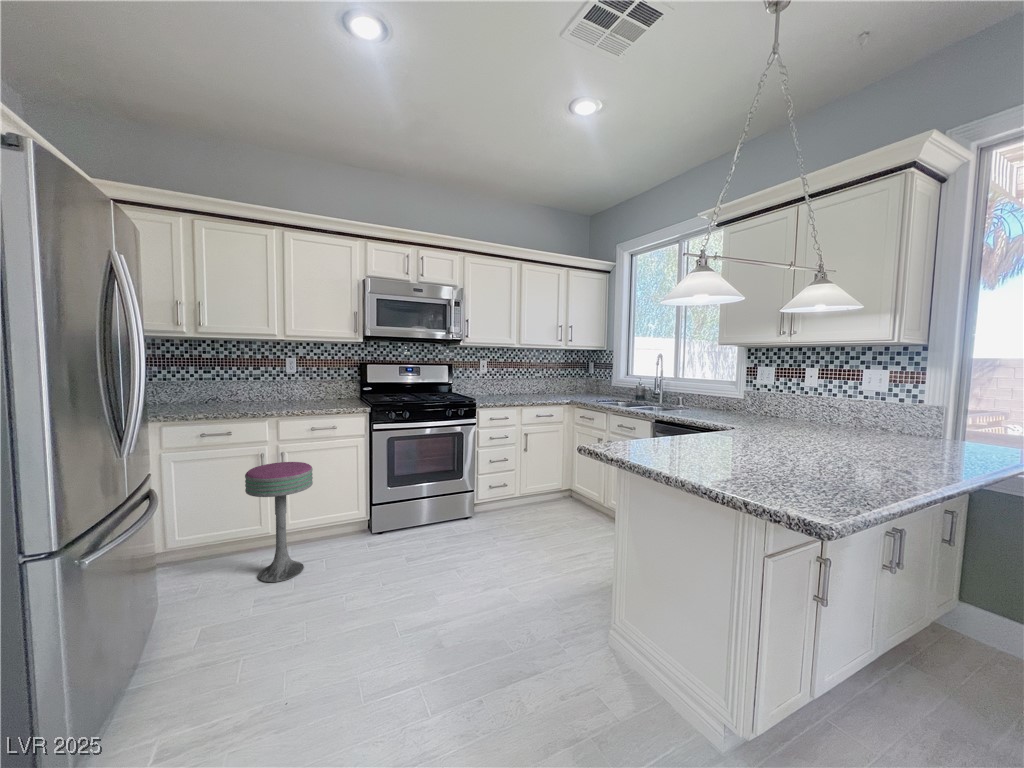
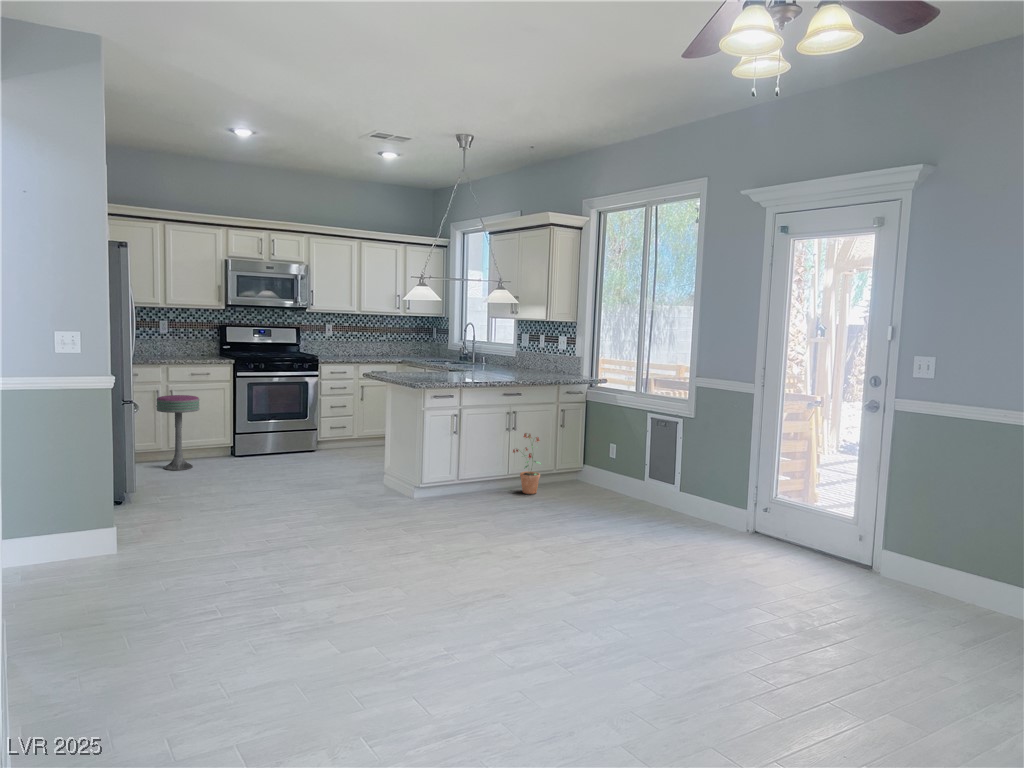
potted plant: none [891,565,986,710] -> present [513,433,541,494]

